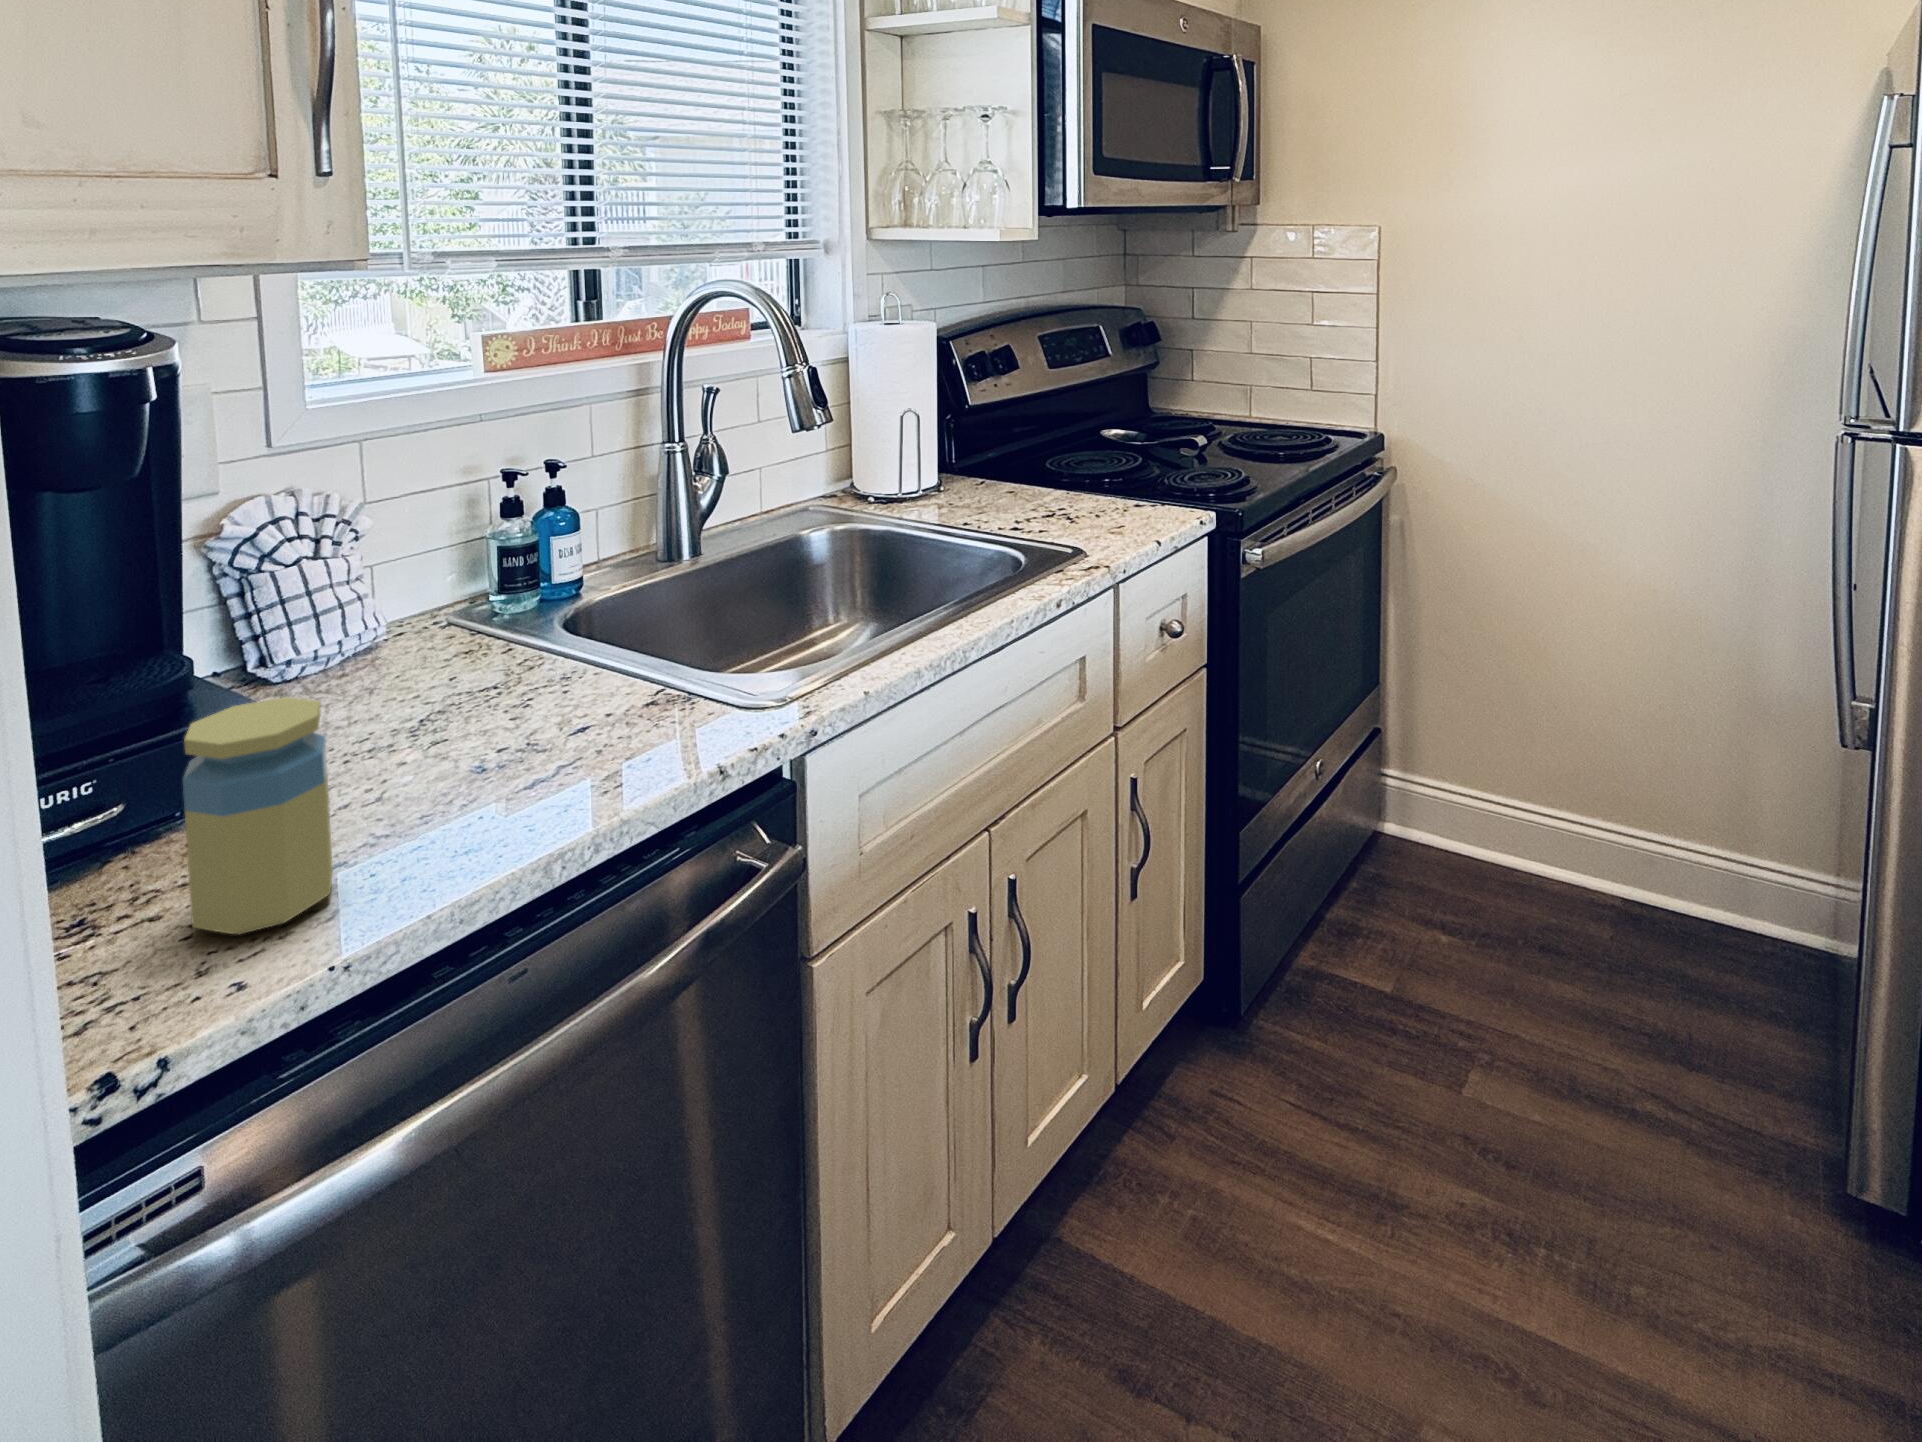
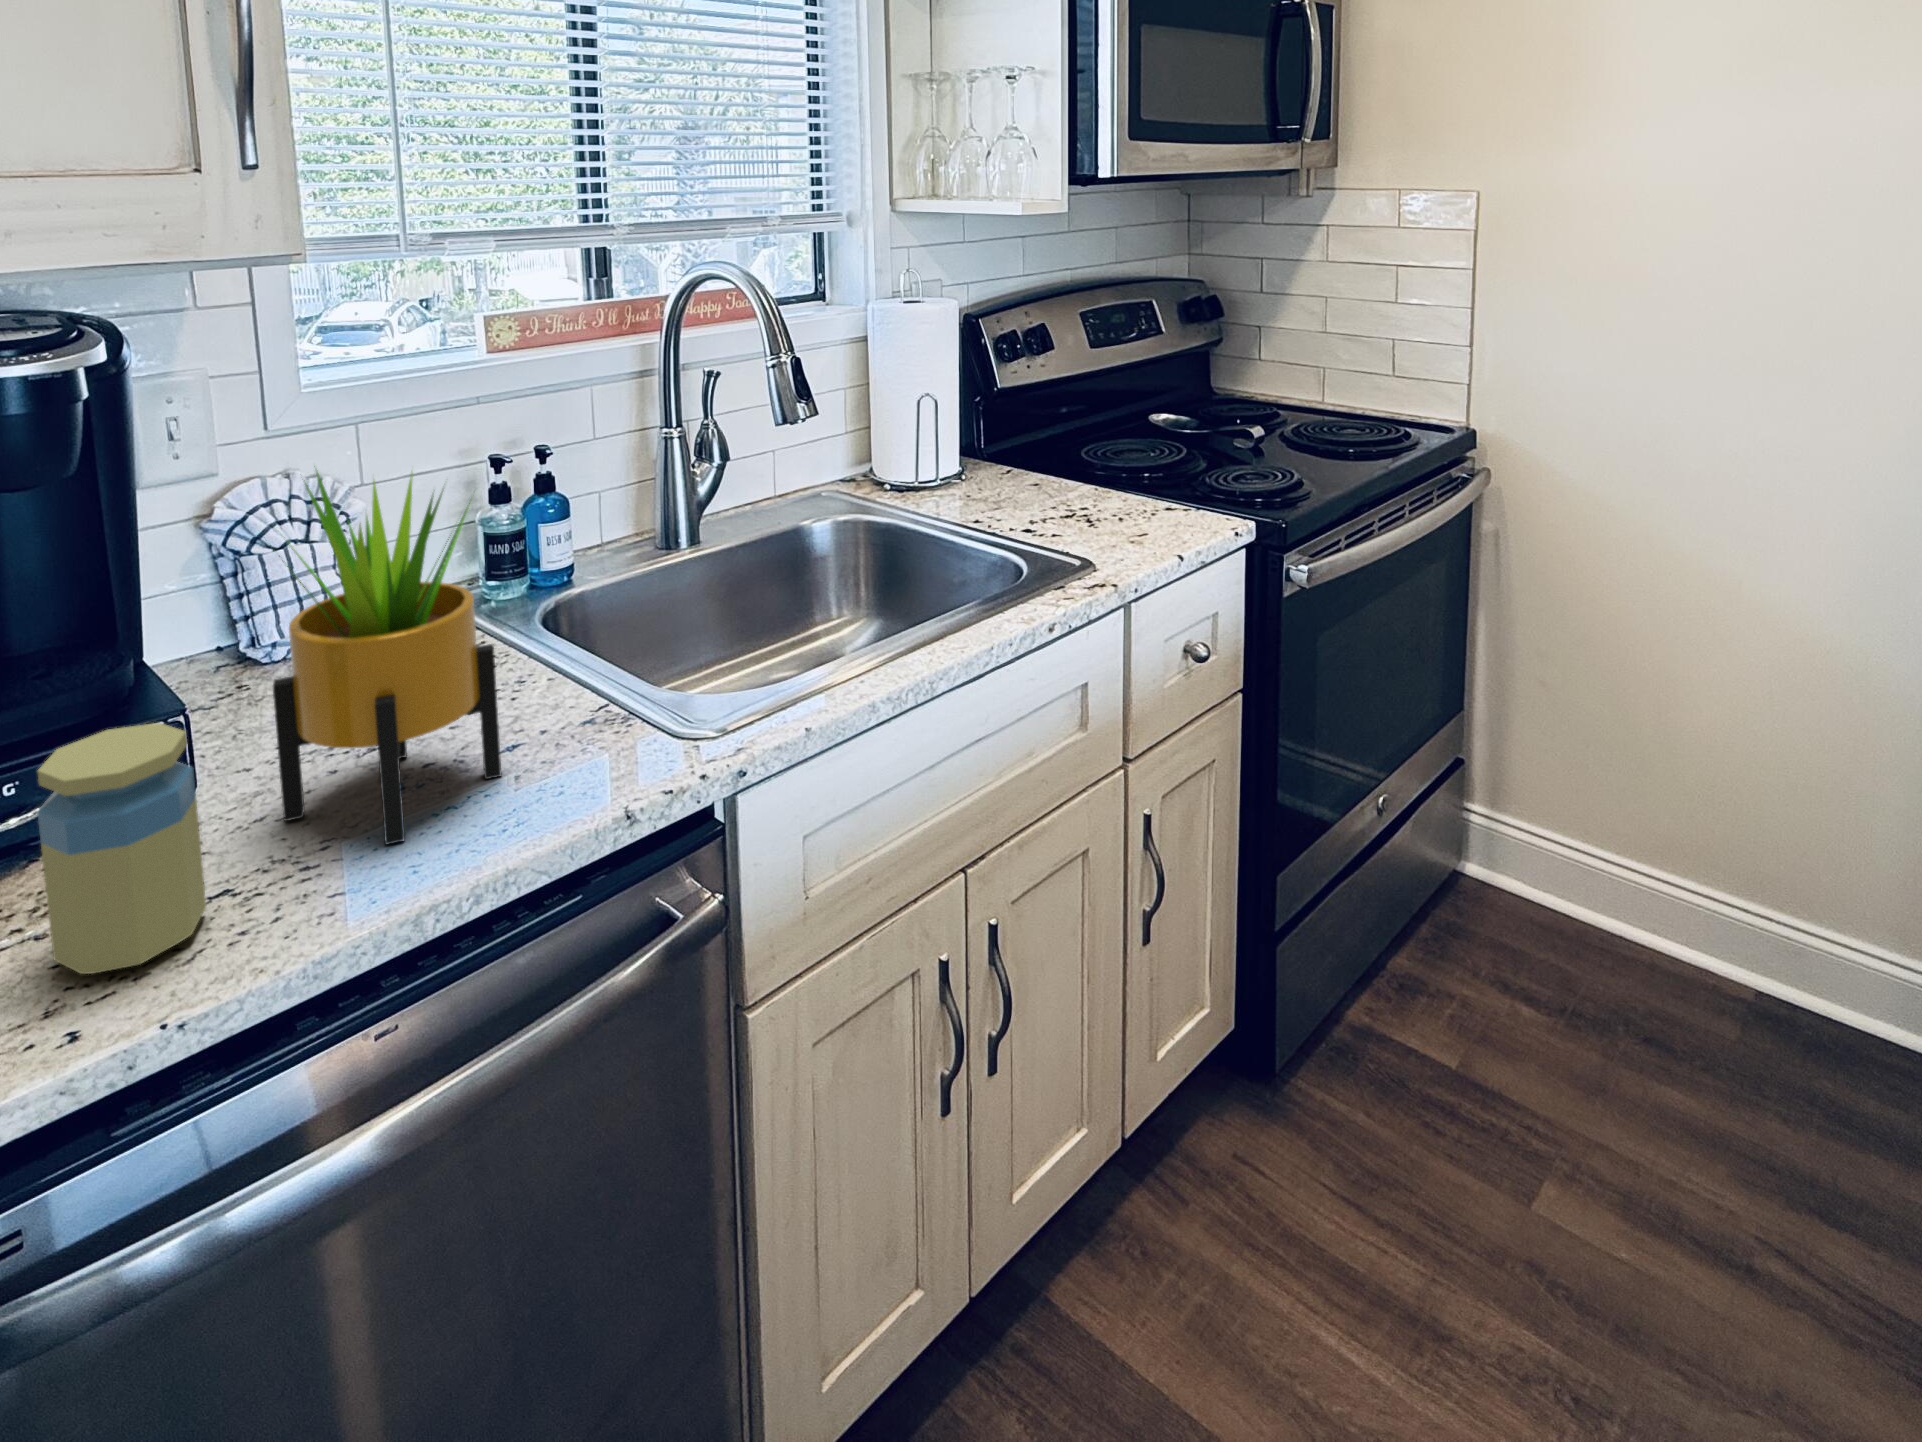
potted plant: none [365,458,583,812] -> present [270,472,501,845]

